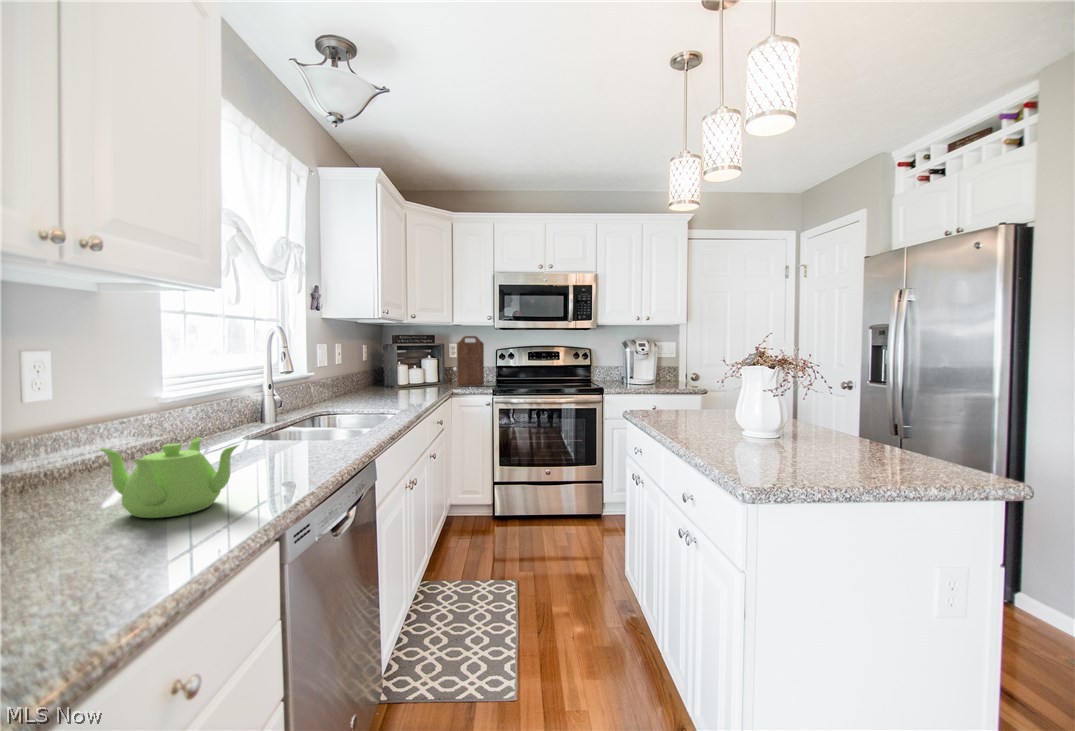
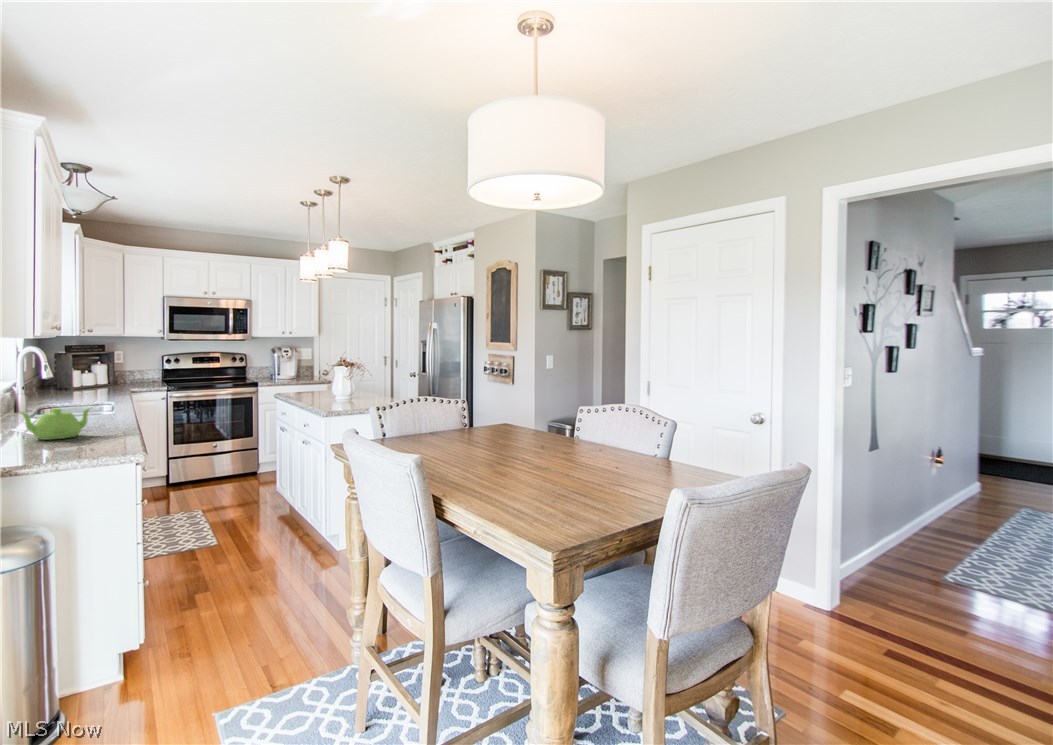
cutting board: present [457,336,484,386] -> none [126,345,153,386]

